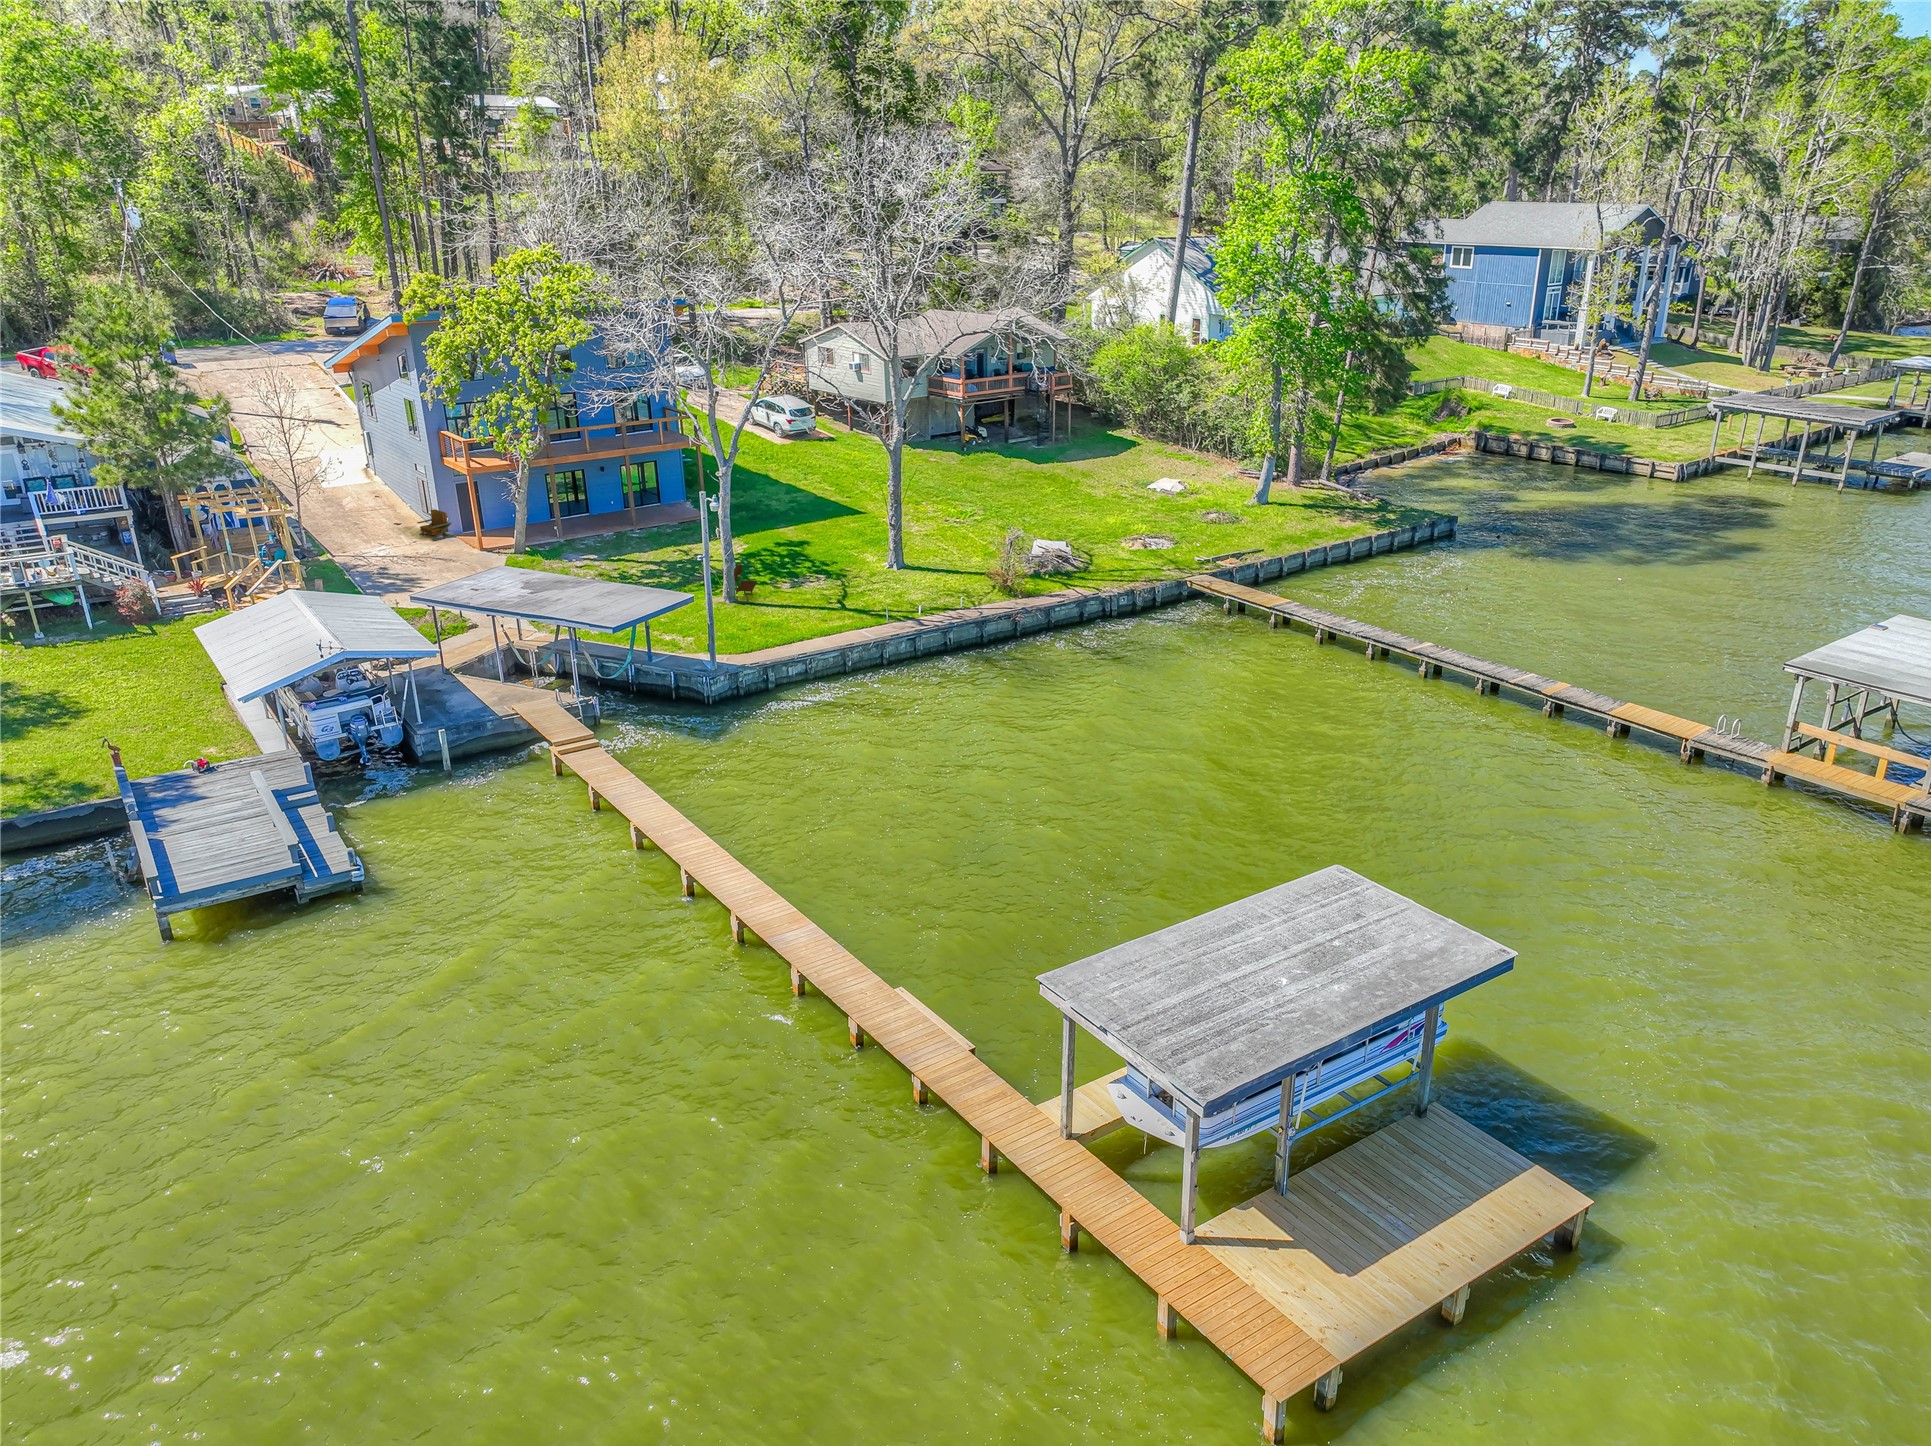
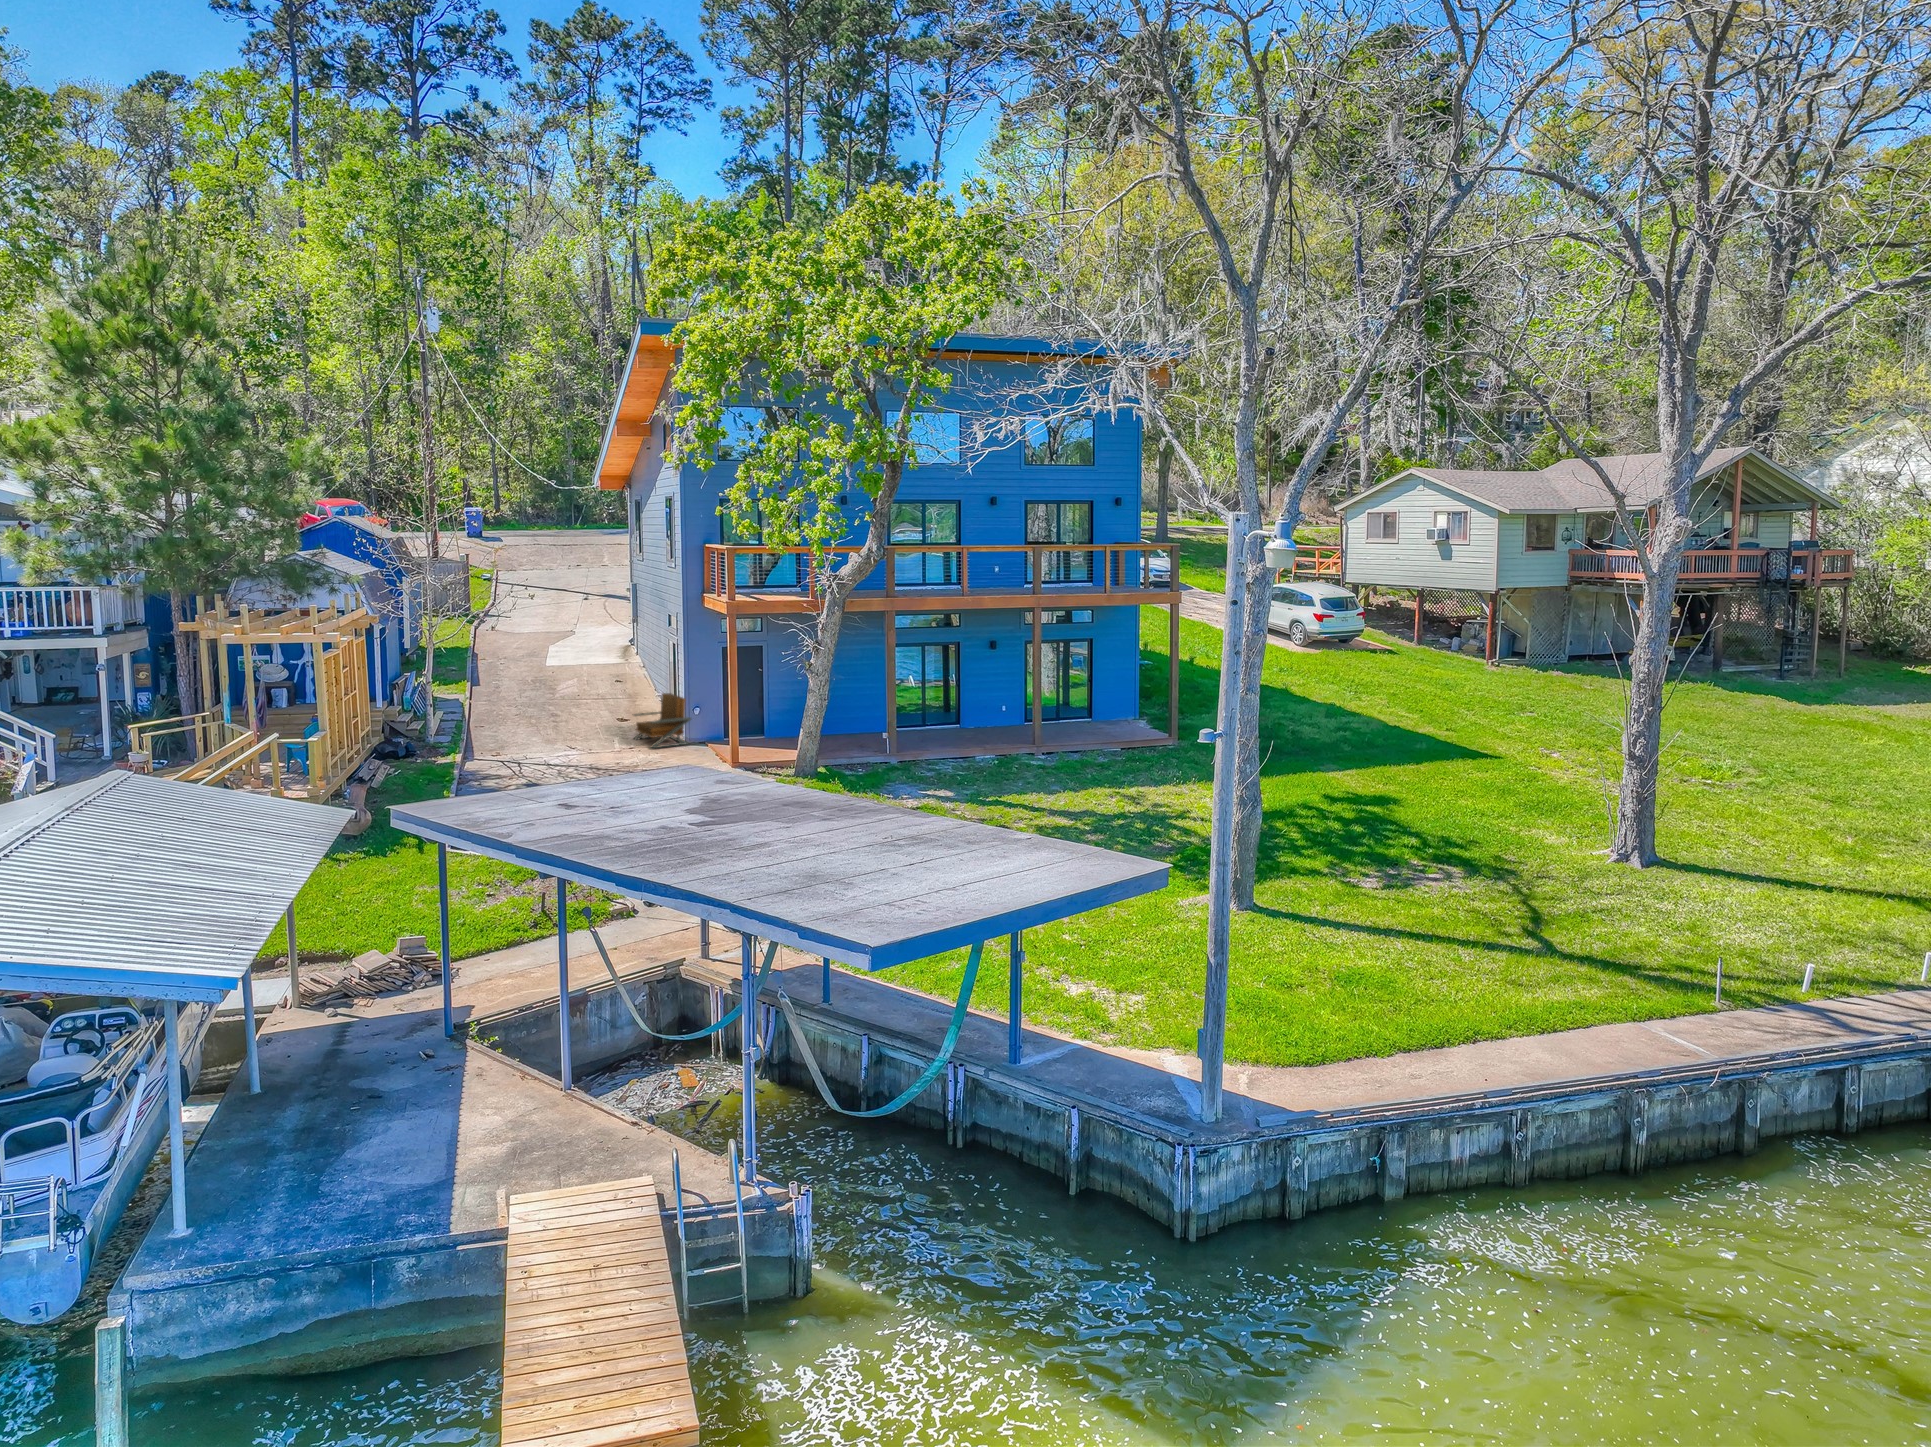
bench: present [734,564,757,603] -> none [1254,821,1306,918]

